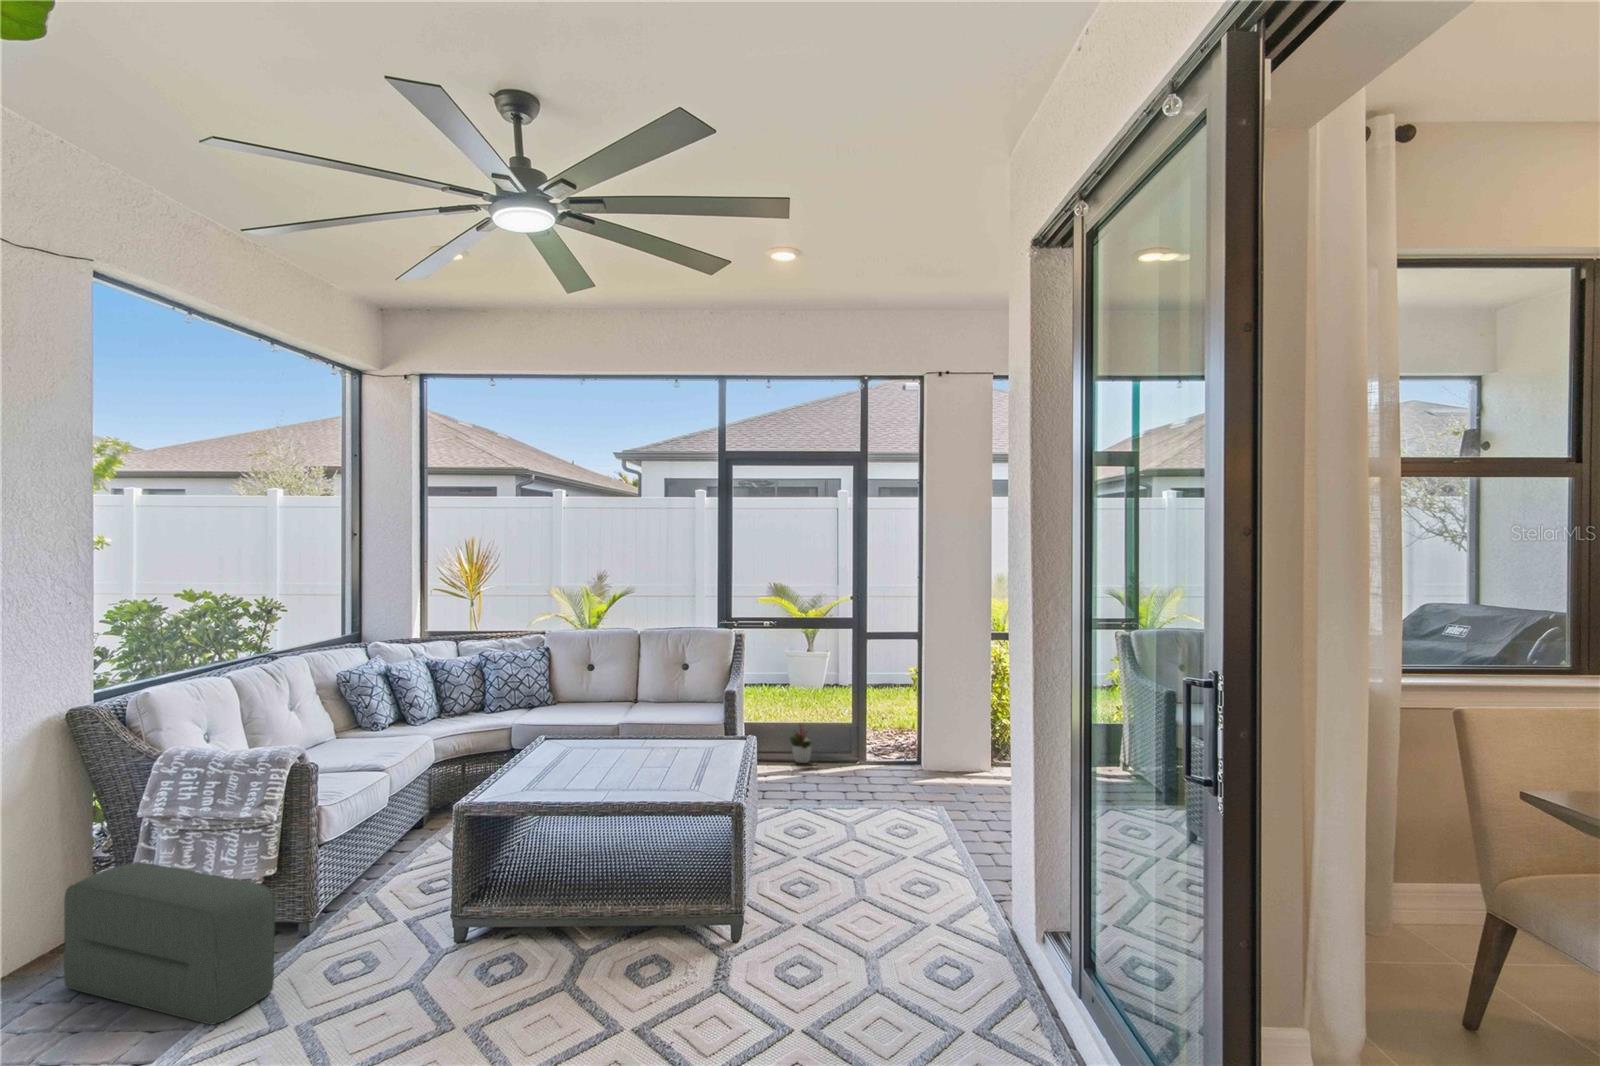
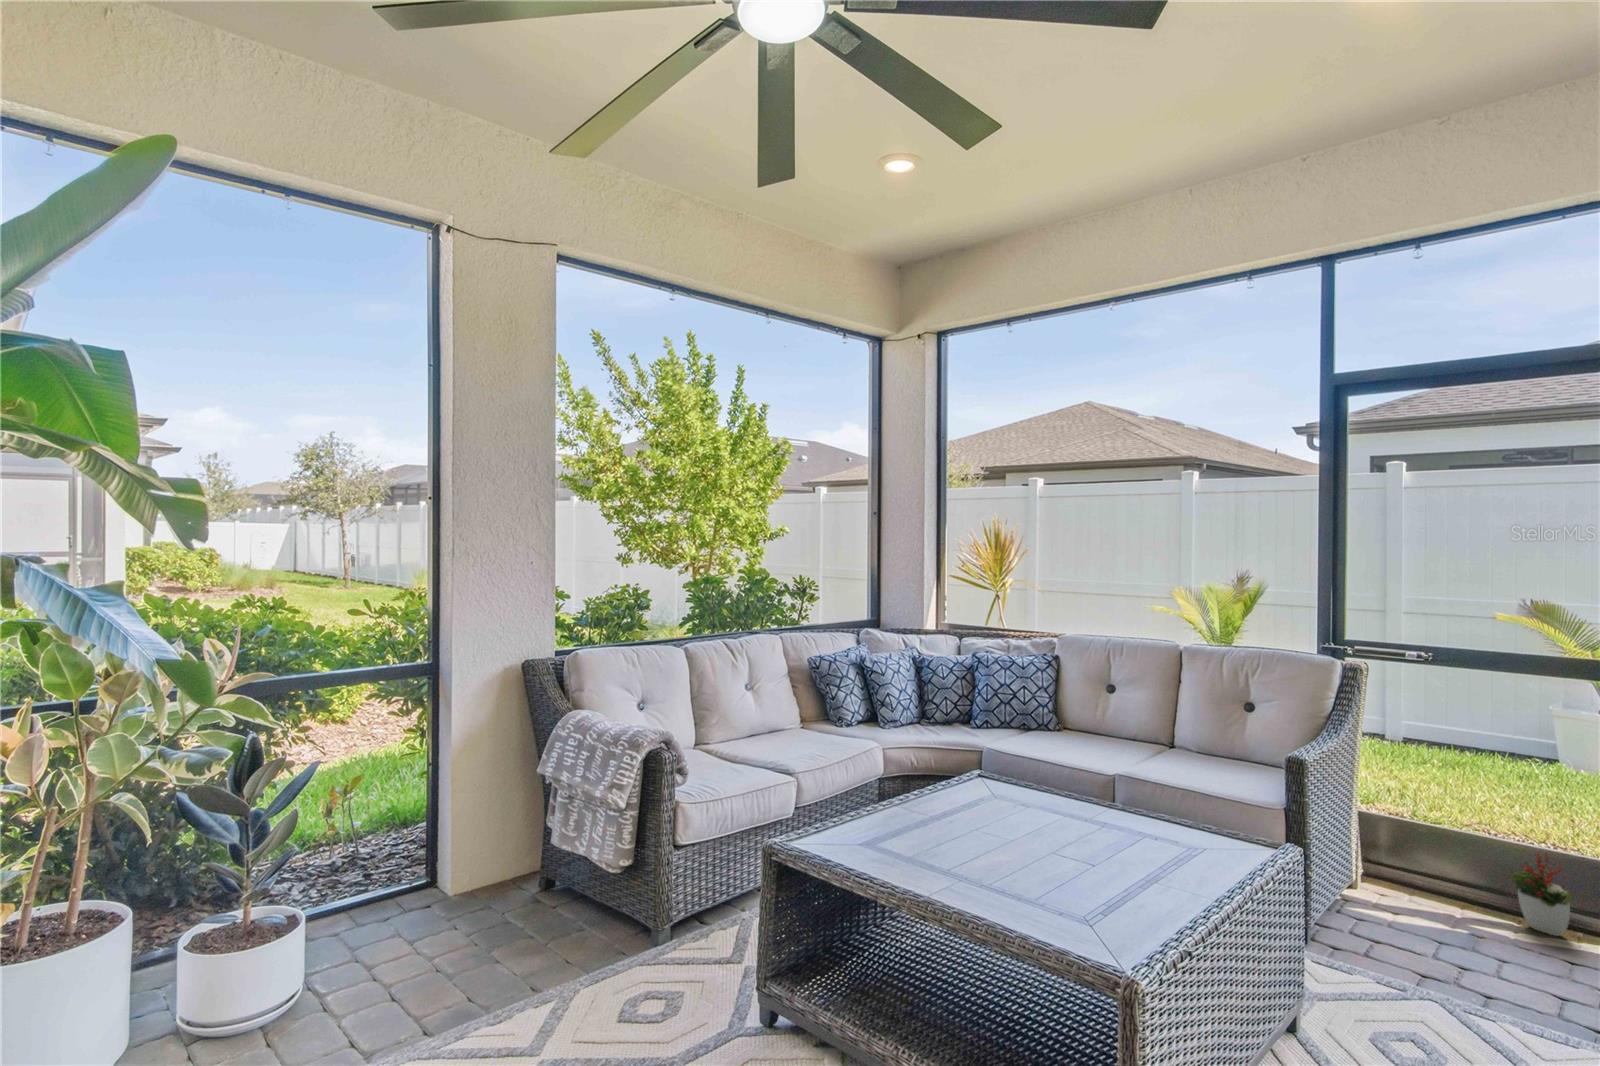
pouf: present [64,862,275,1025] -> none [467,818,556,1029]

